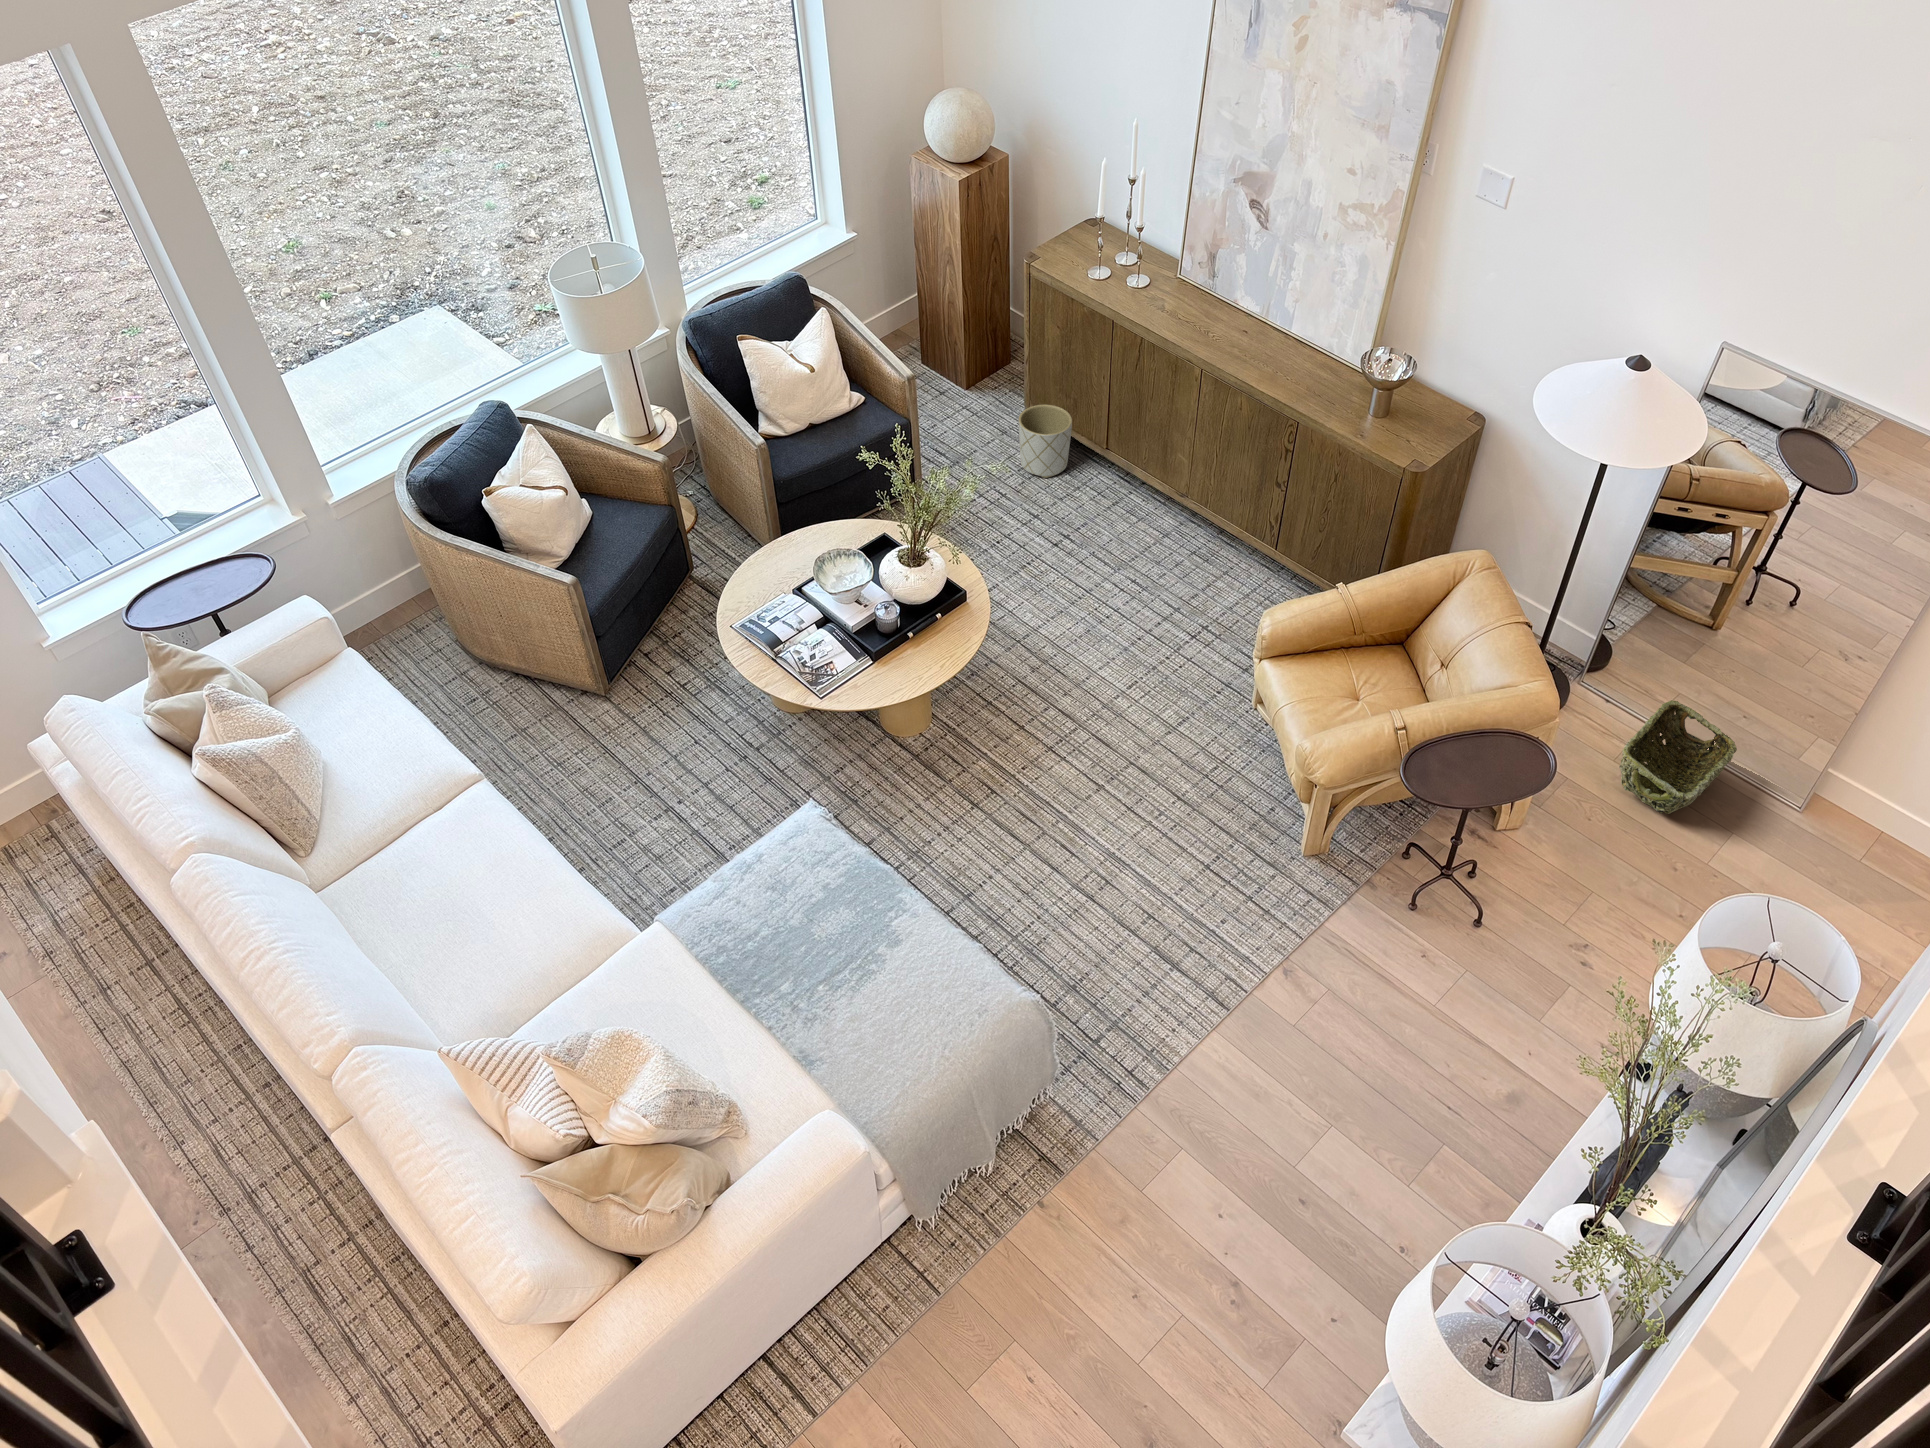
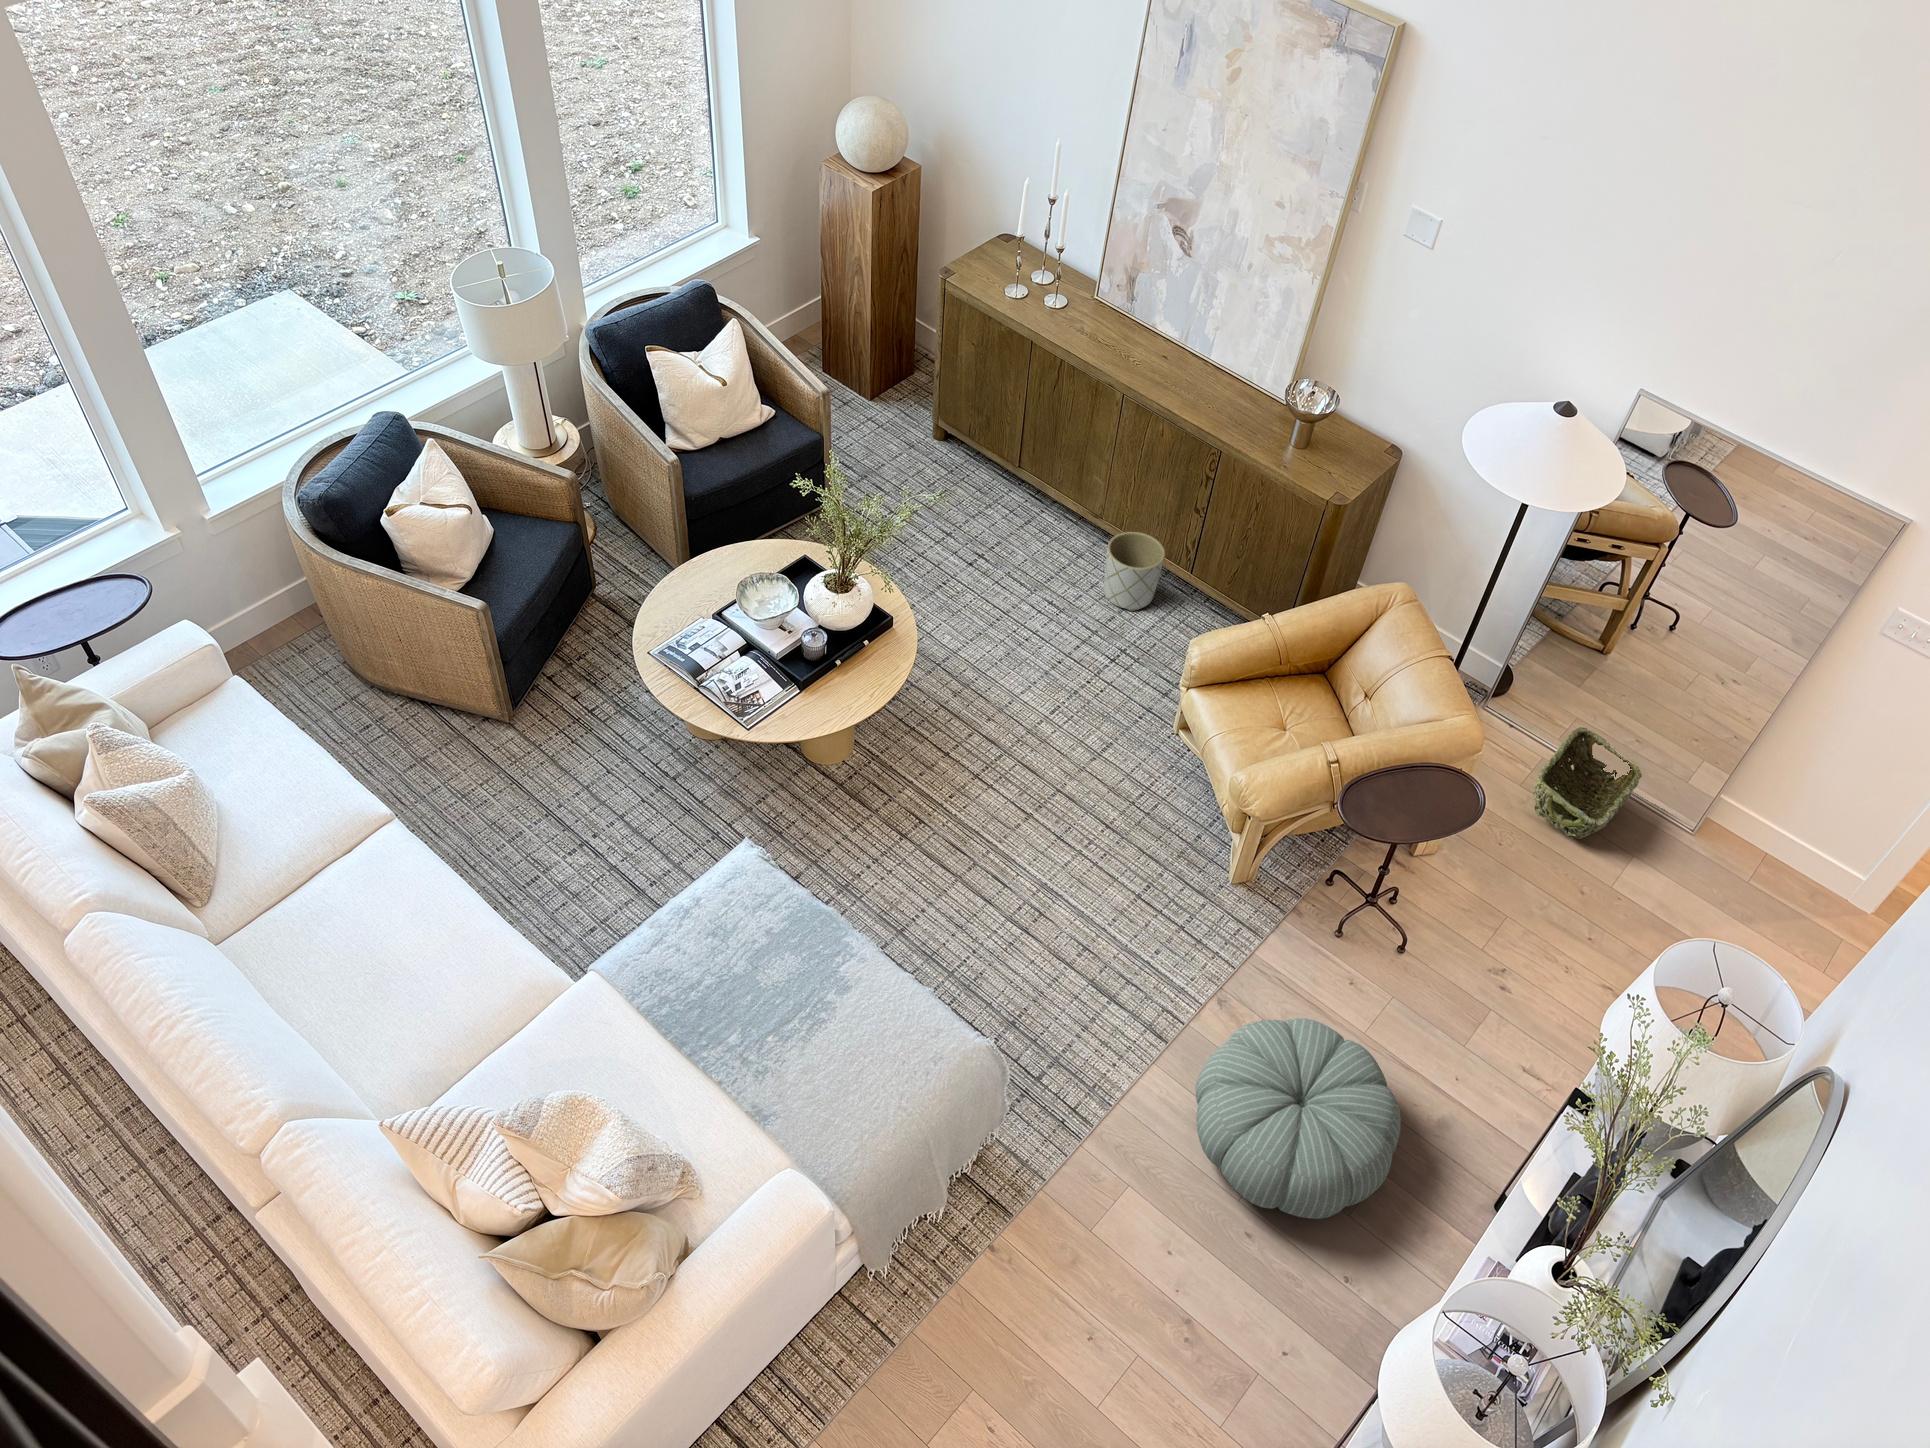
planter: present [1019,405,1072,478] -> present [1104,532,1165,611]
pouf: none [1253,986,1463,1186] -> present [1196,1018,1401,1219]

